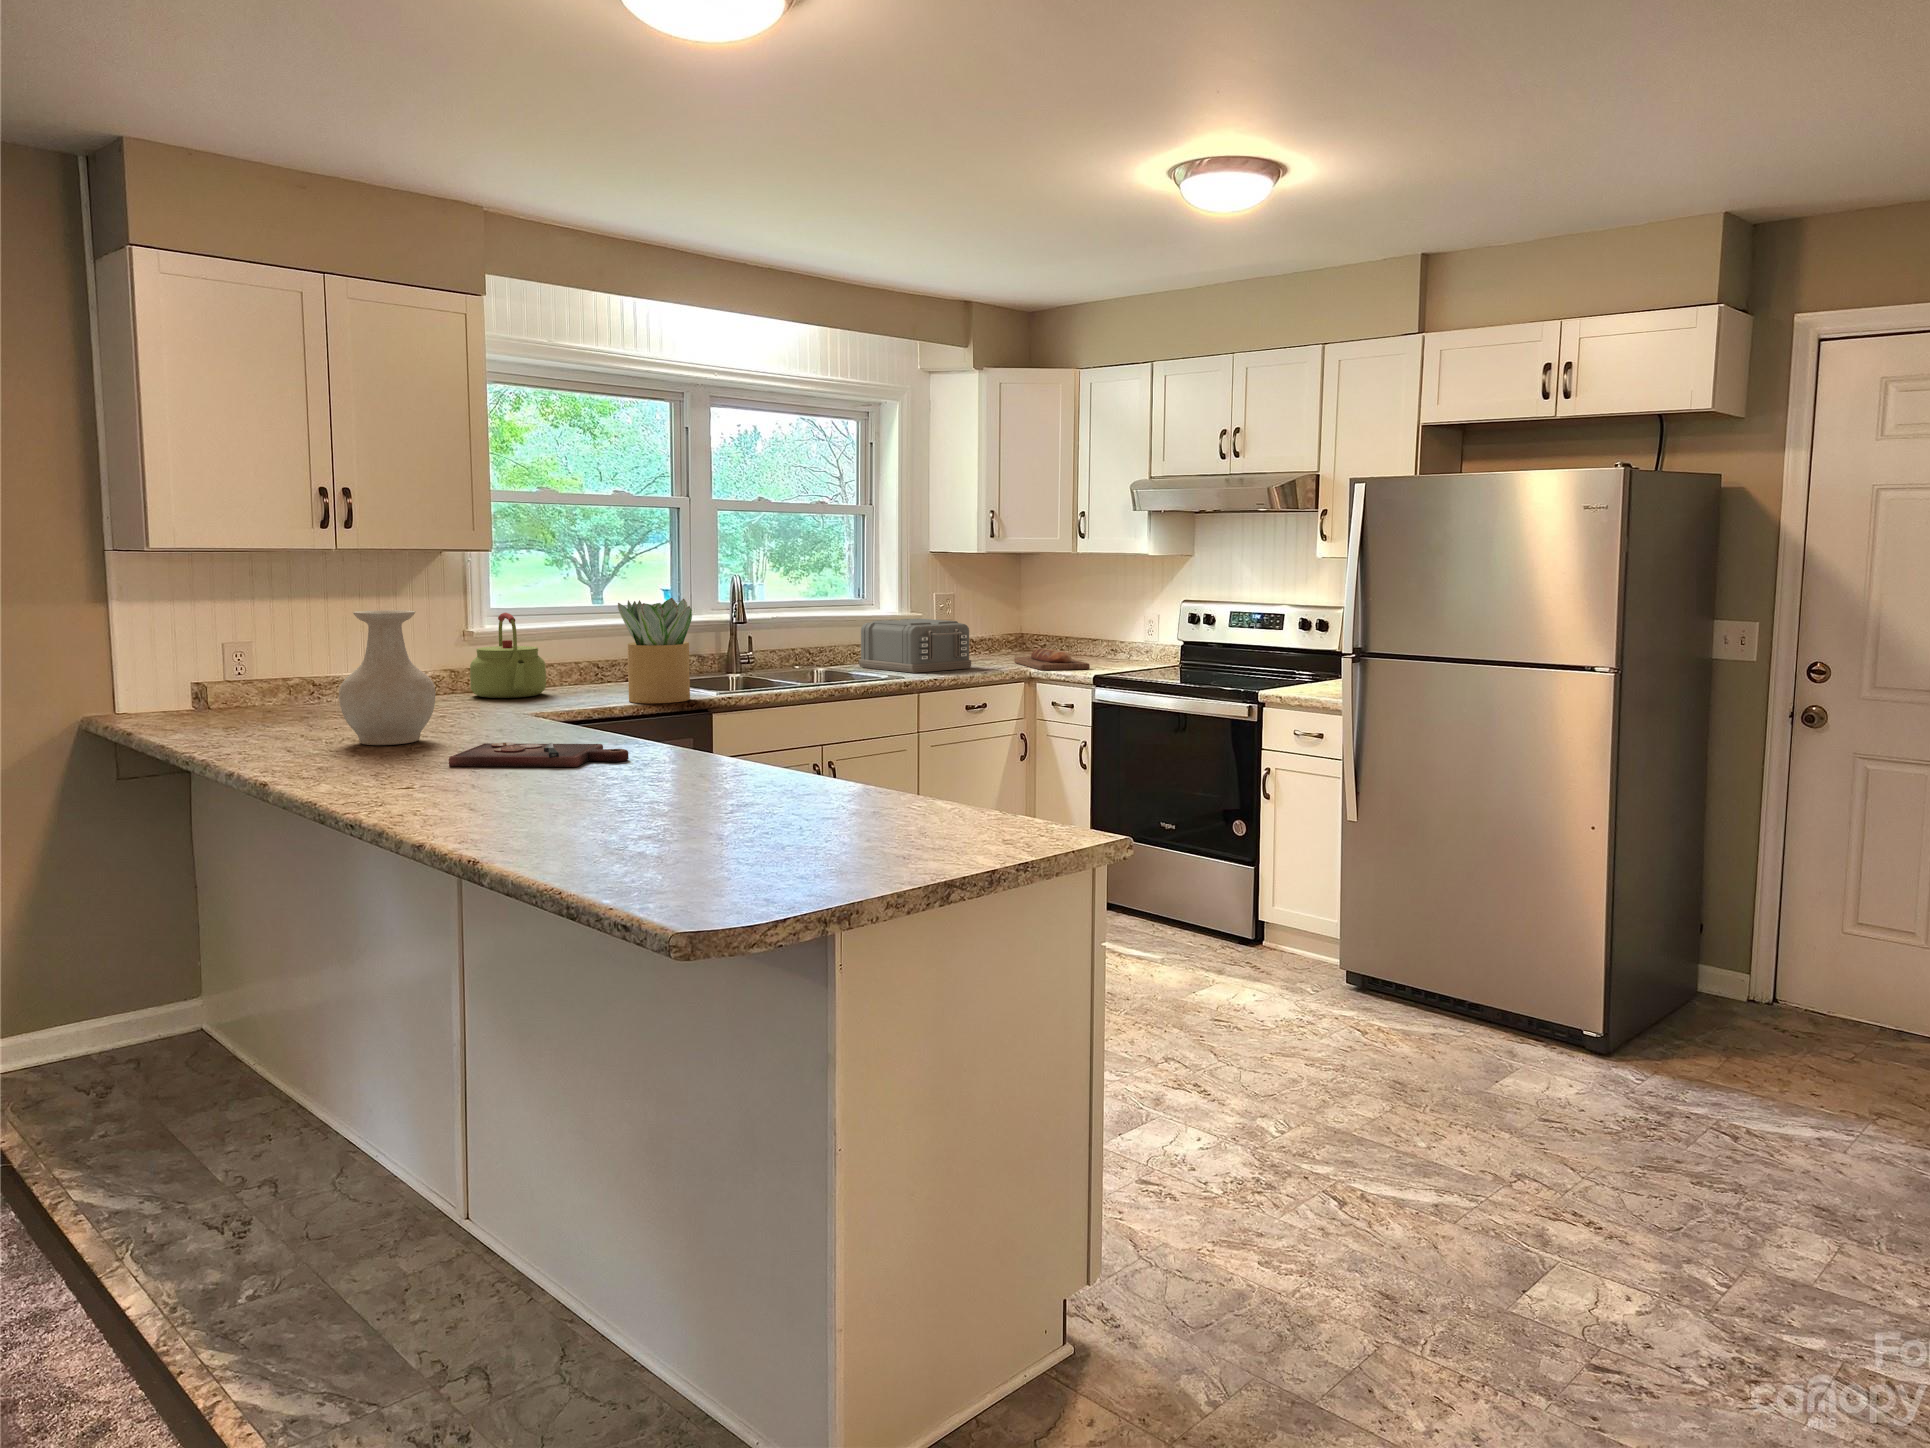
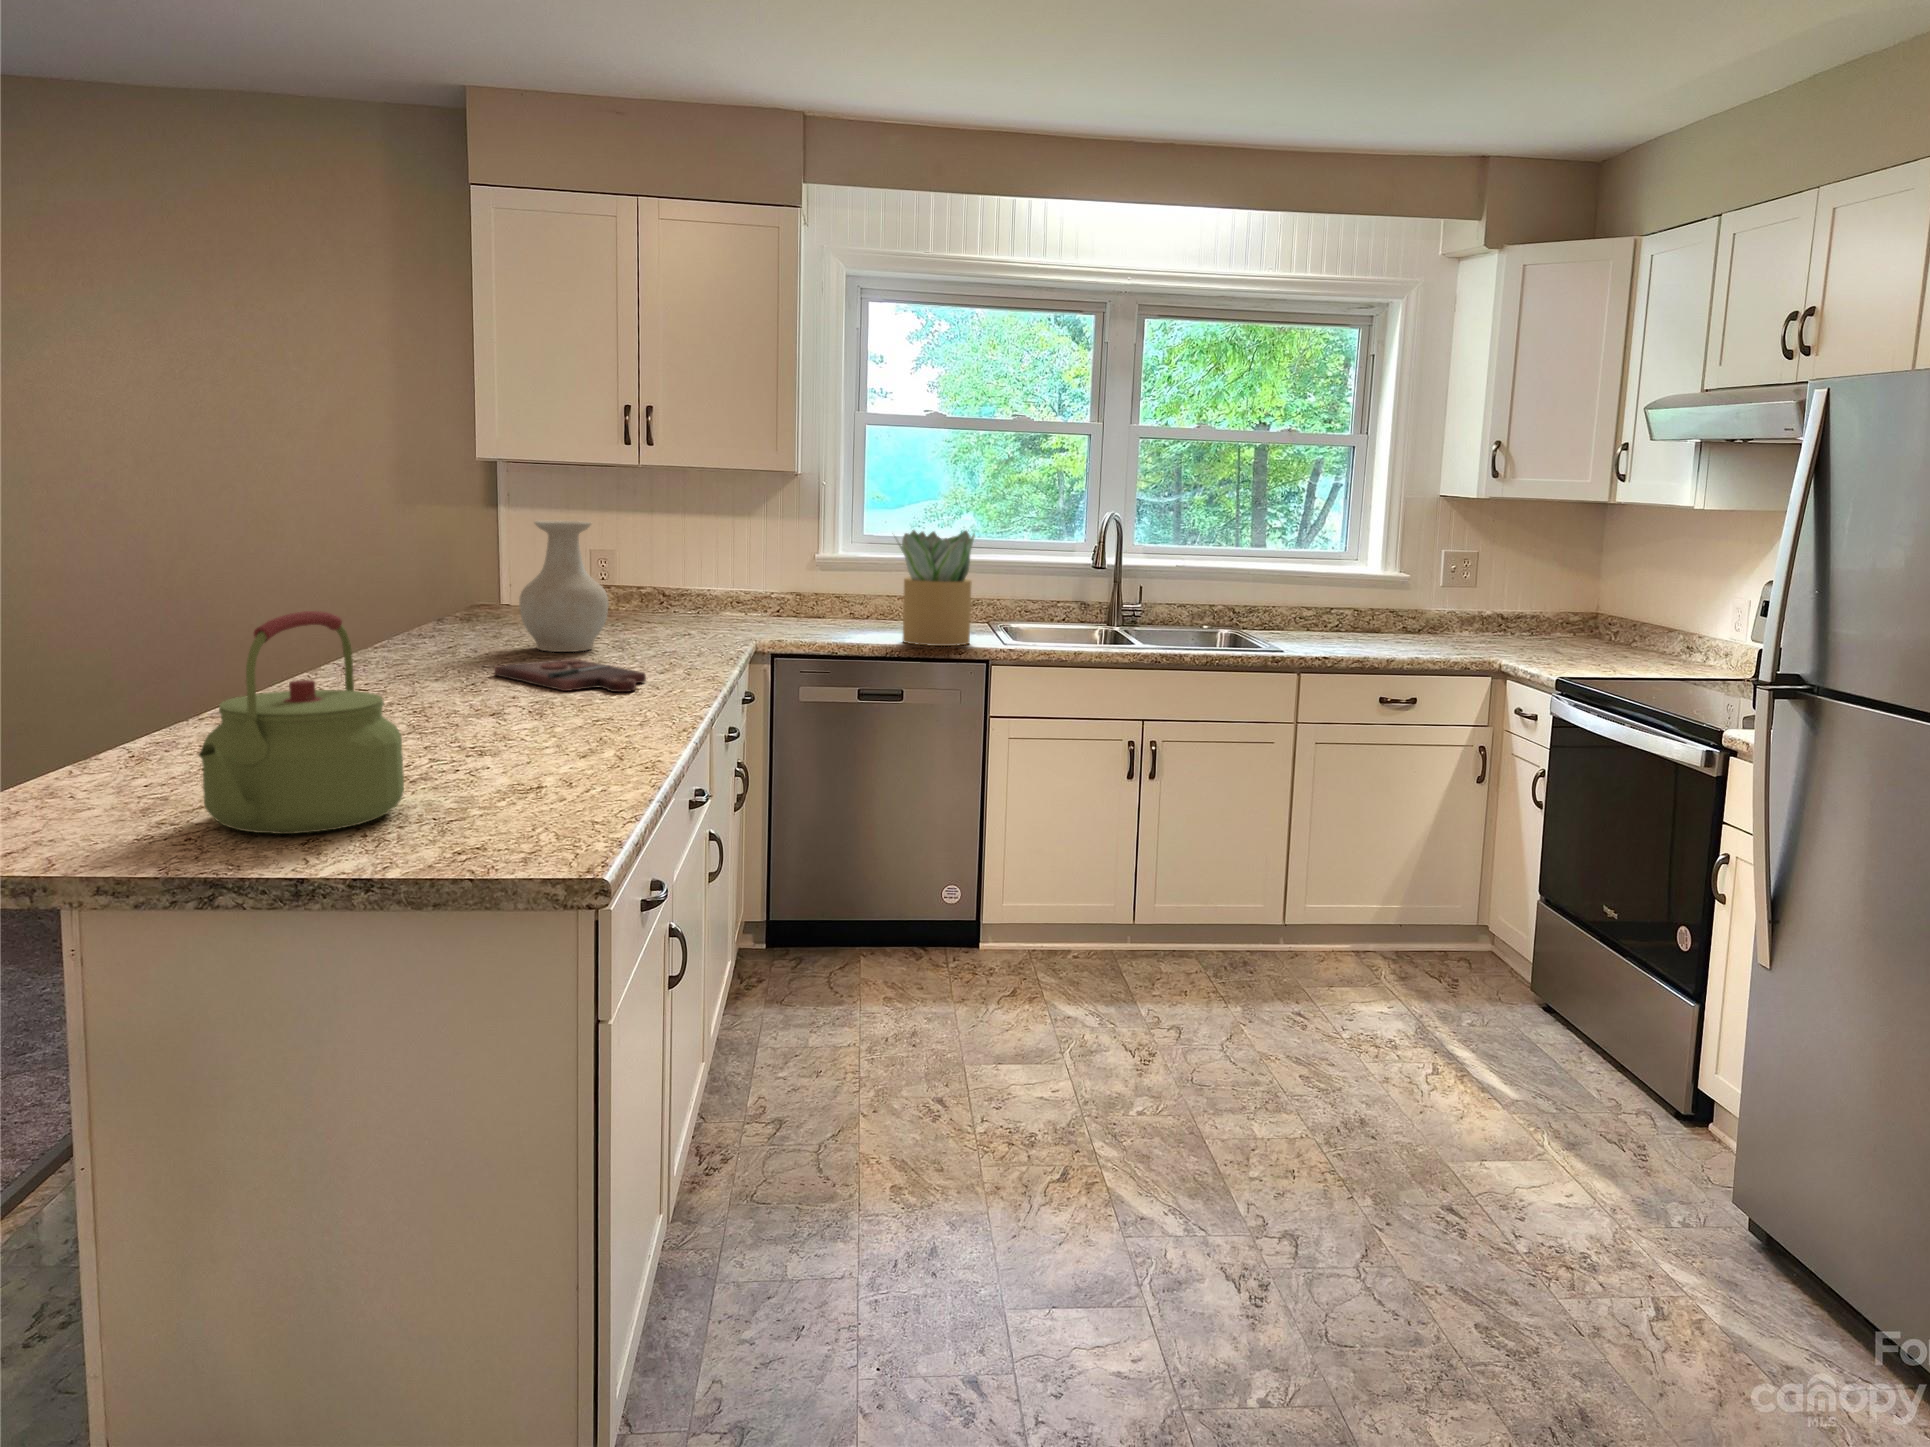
kettle: present [470,613,546,698] -> present [199,611,404,834]
toaster: present [859,619,971,673] -> none [1295,578,1428,648]
bread loaf: present [1014,648,1090,670] -> none [1511,632,1590,667]

